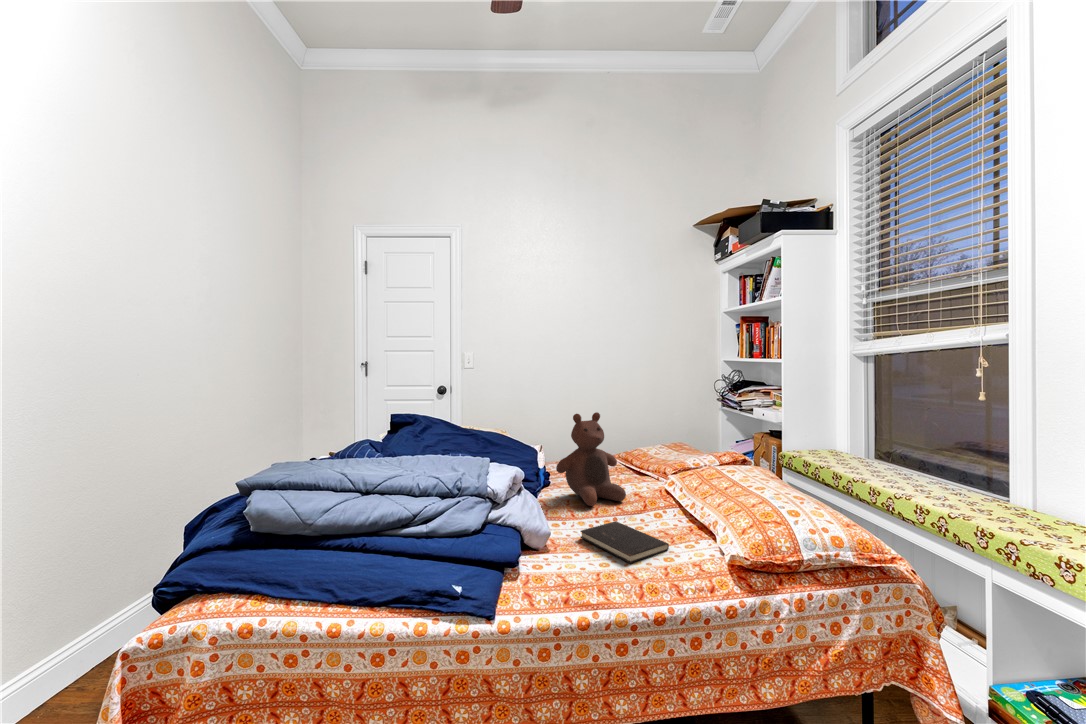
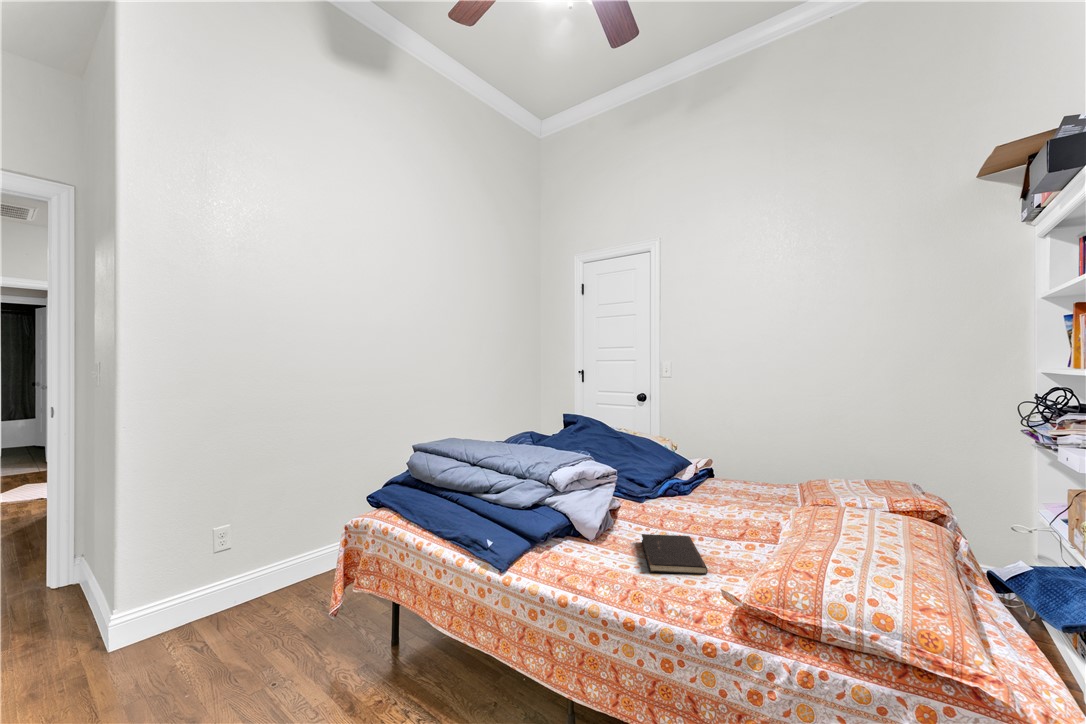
stuffed bear: present [556,412,626,506] -> none [673,423,750,523]

